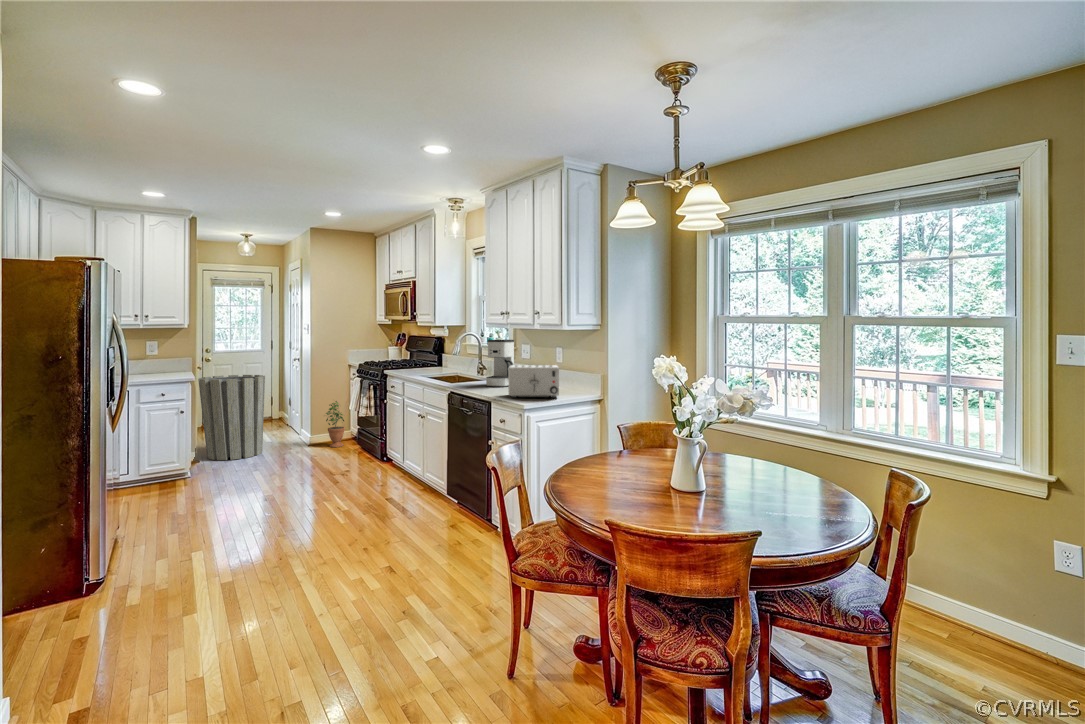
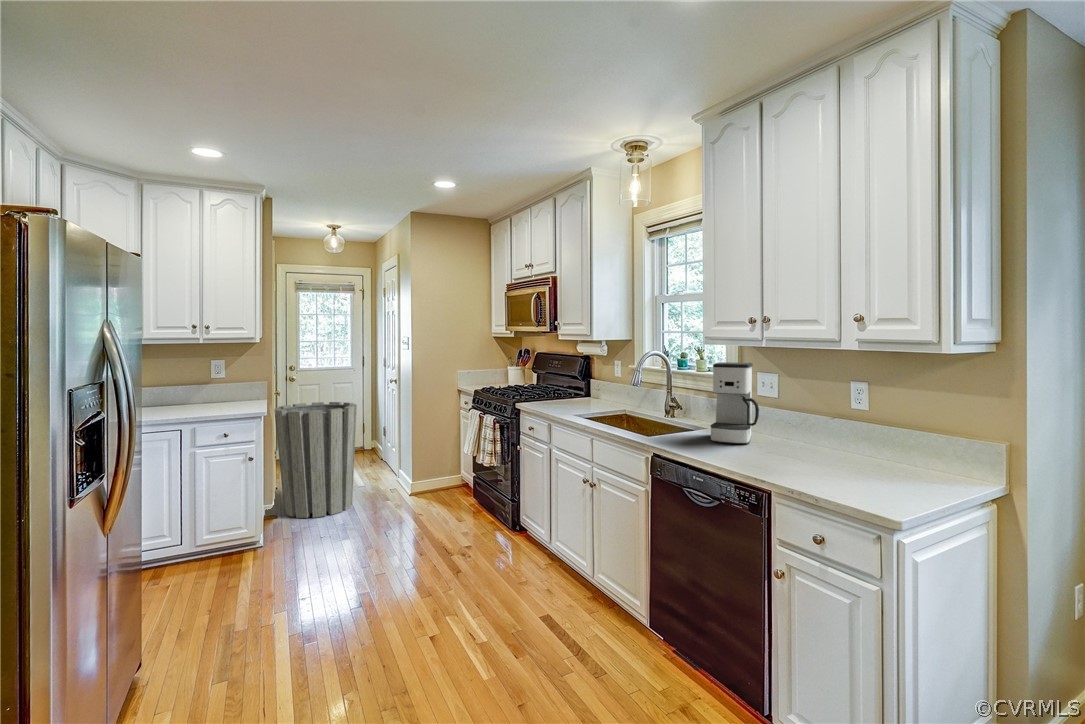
toaster: present [508,365,559,398] -> none [794,416,921,485]
potted plant: present [326,401,345,447] -> none [428,436,455,499]

